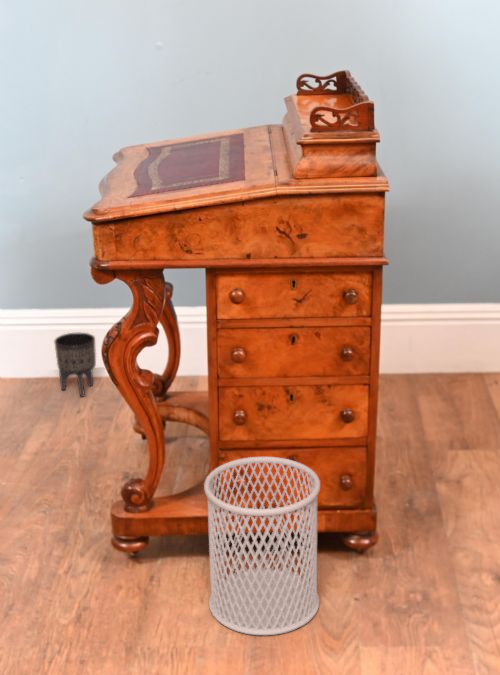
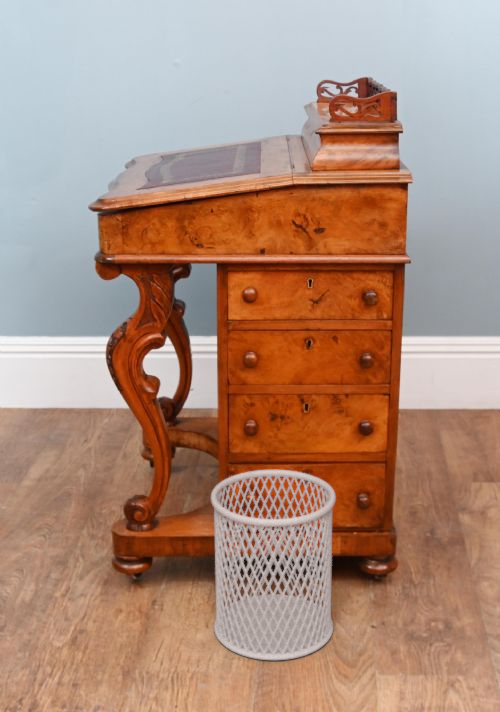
planter: present [54,333,96,397] -> none [62,358,104,425]

